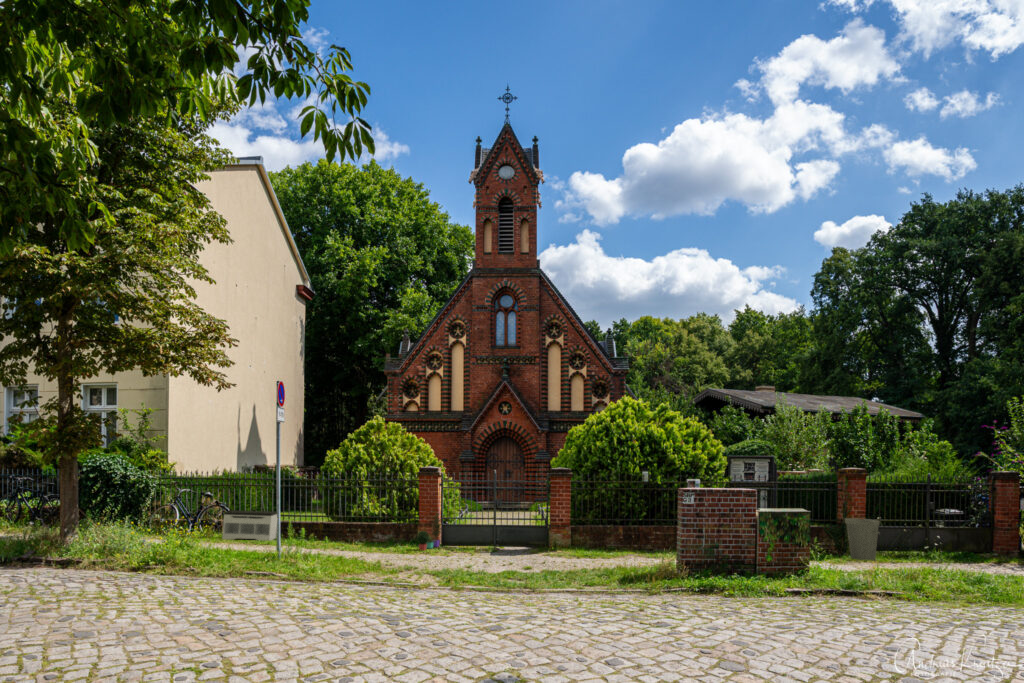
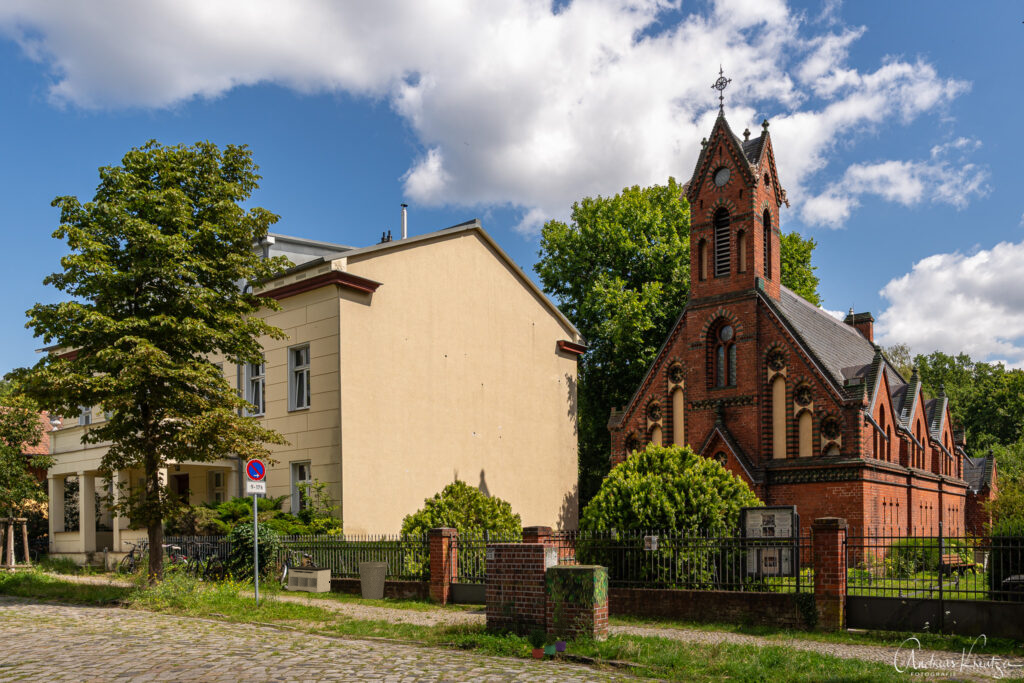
potted plant: present [417,514,441,550] -> present [528,603,568,658]
trash can: present [845,518,880,560] -> present [359,560,387,599]

